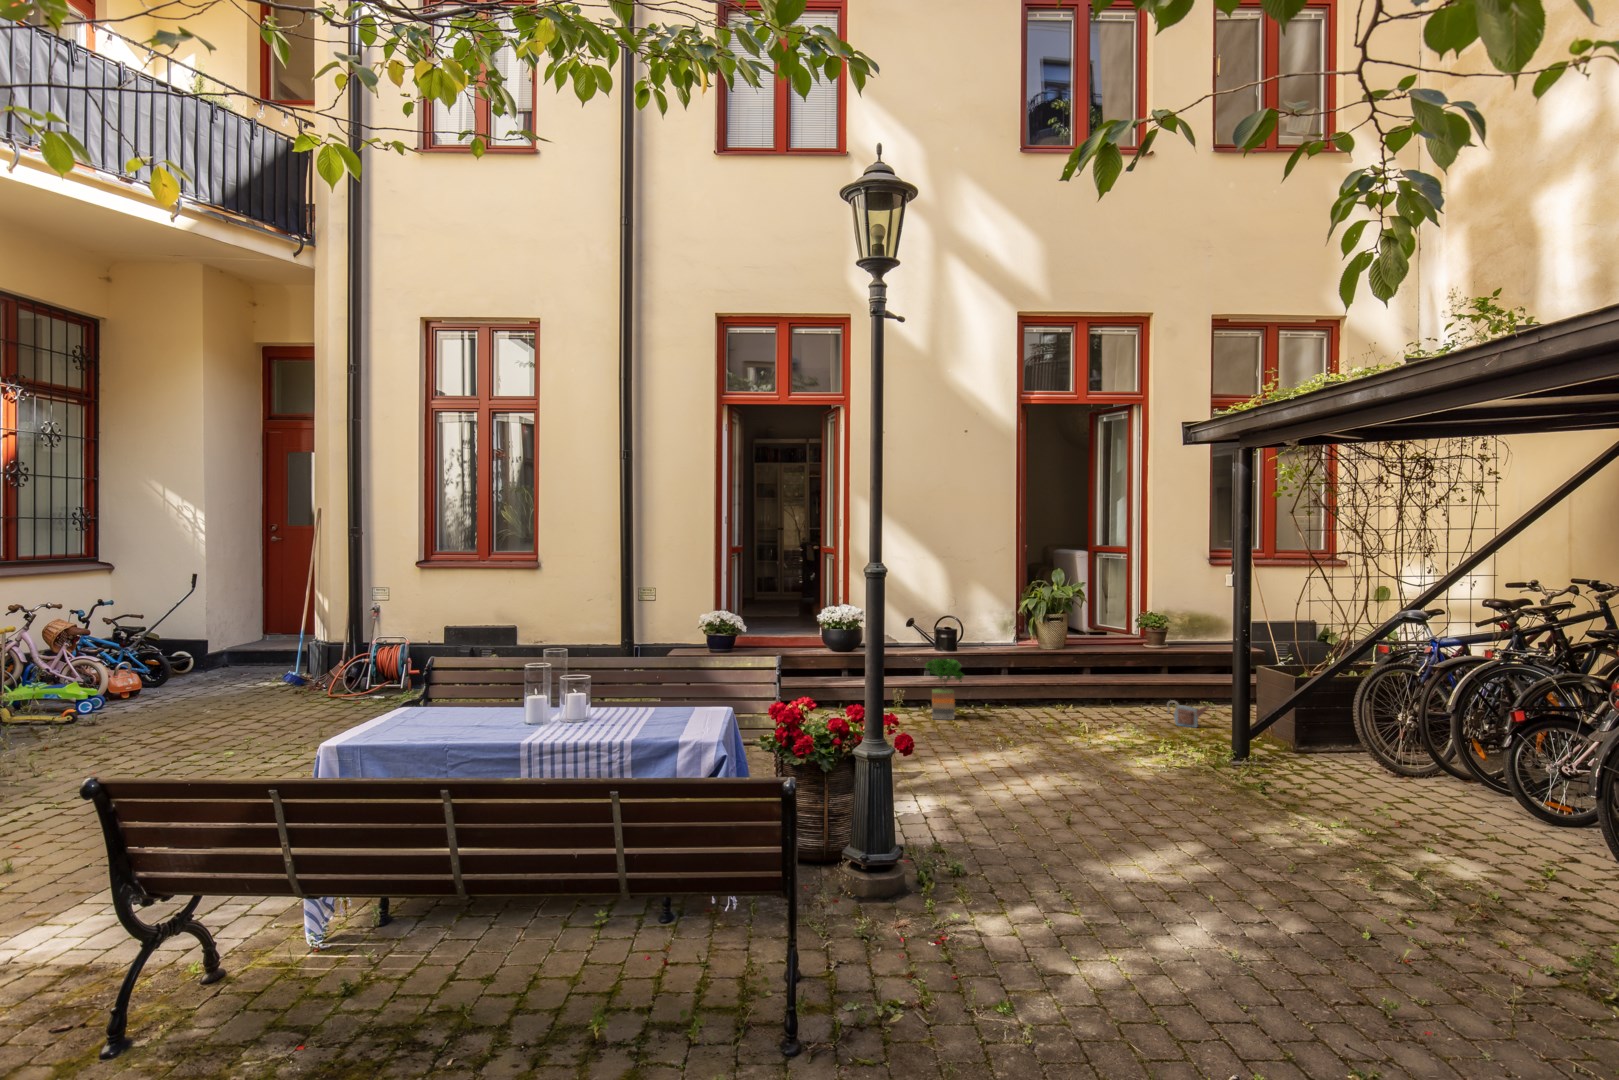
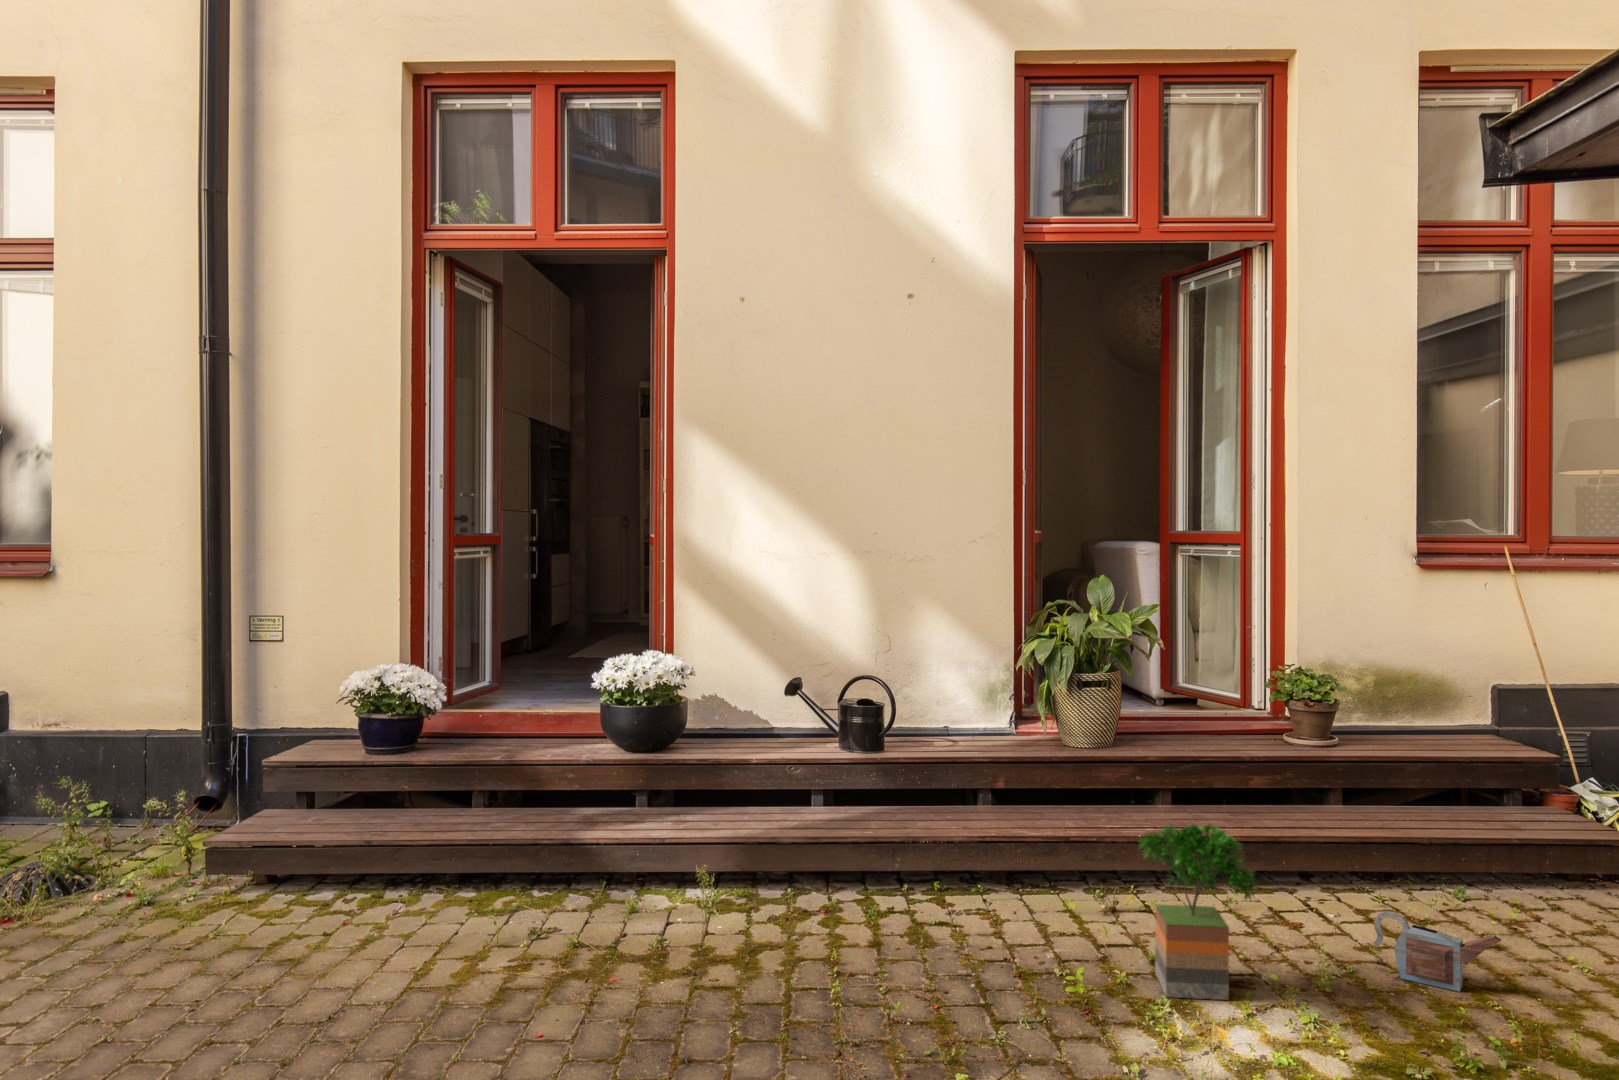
potted tree: present [926,659,964,720] -> present [1140,824,1256,1000]

